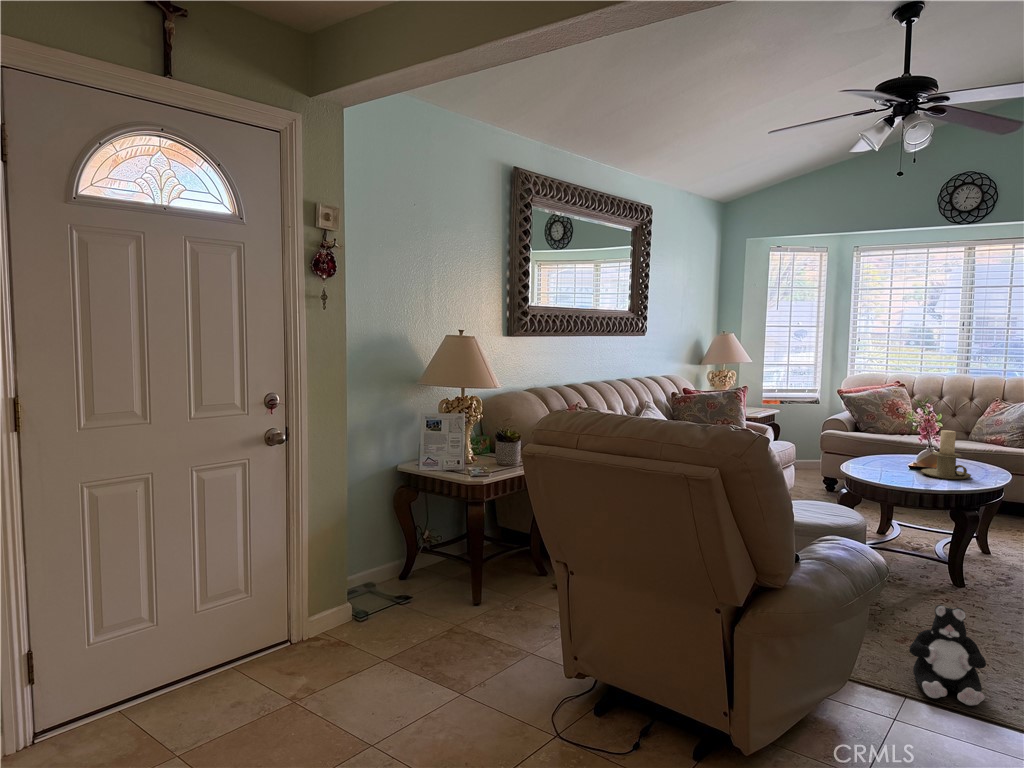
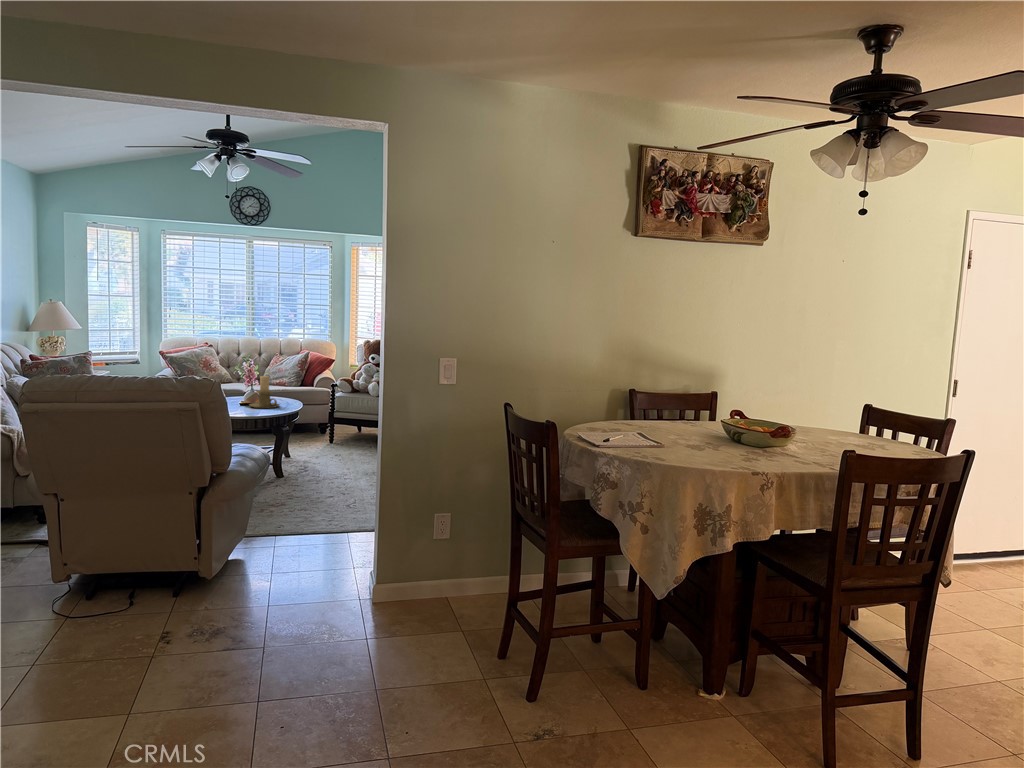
plush toy: present [909,605,986,706] -> none [272,476,315,530]

